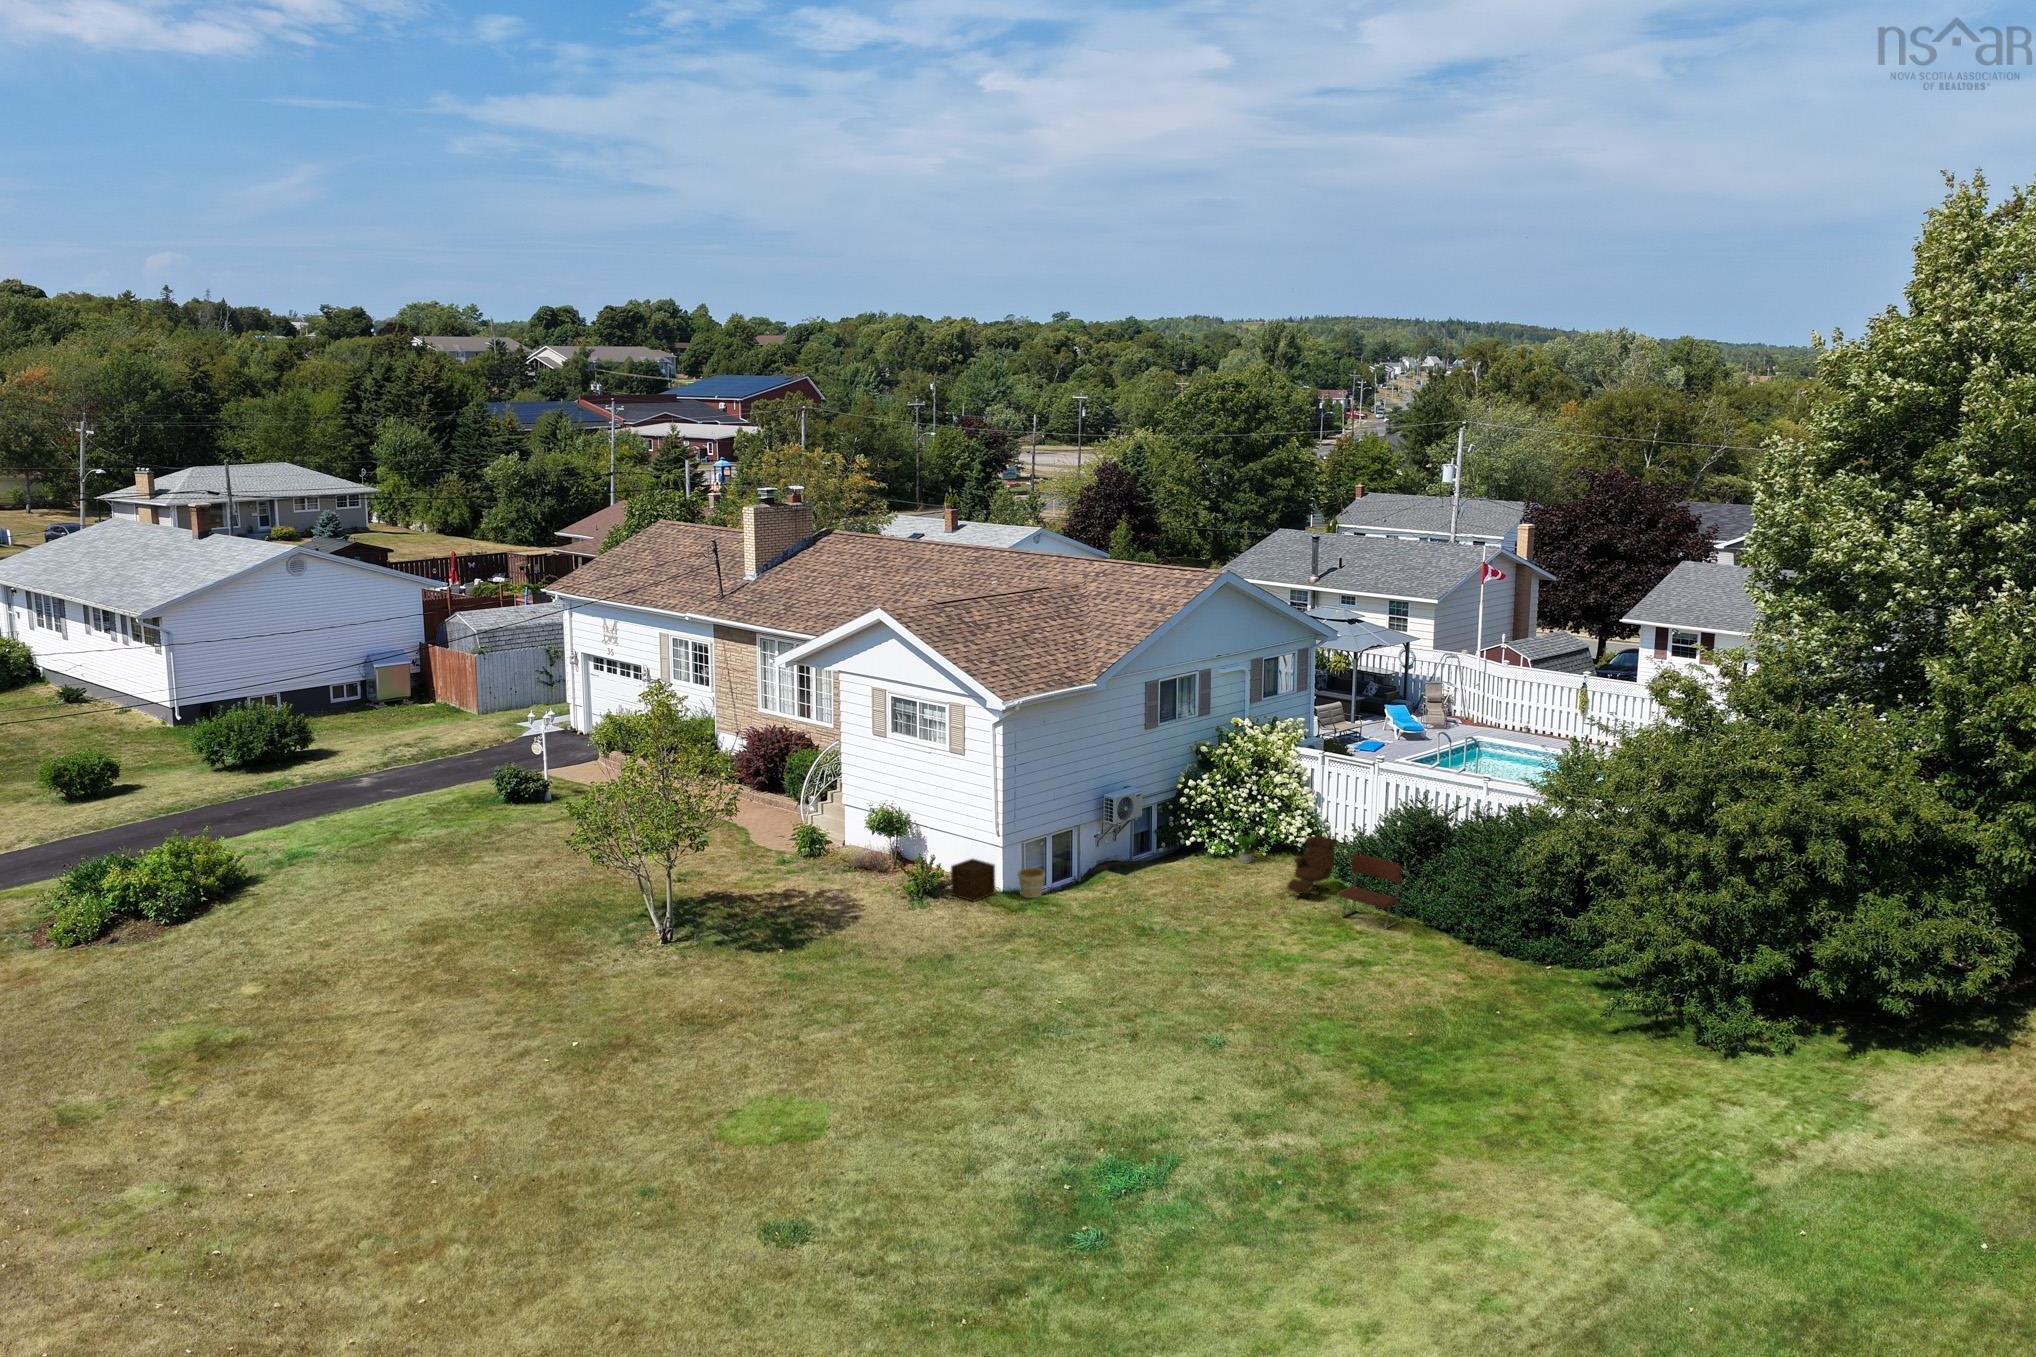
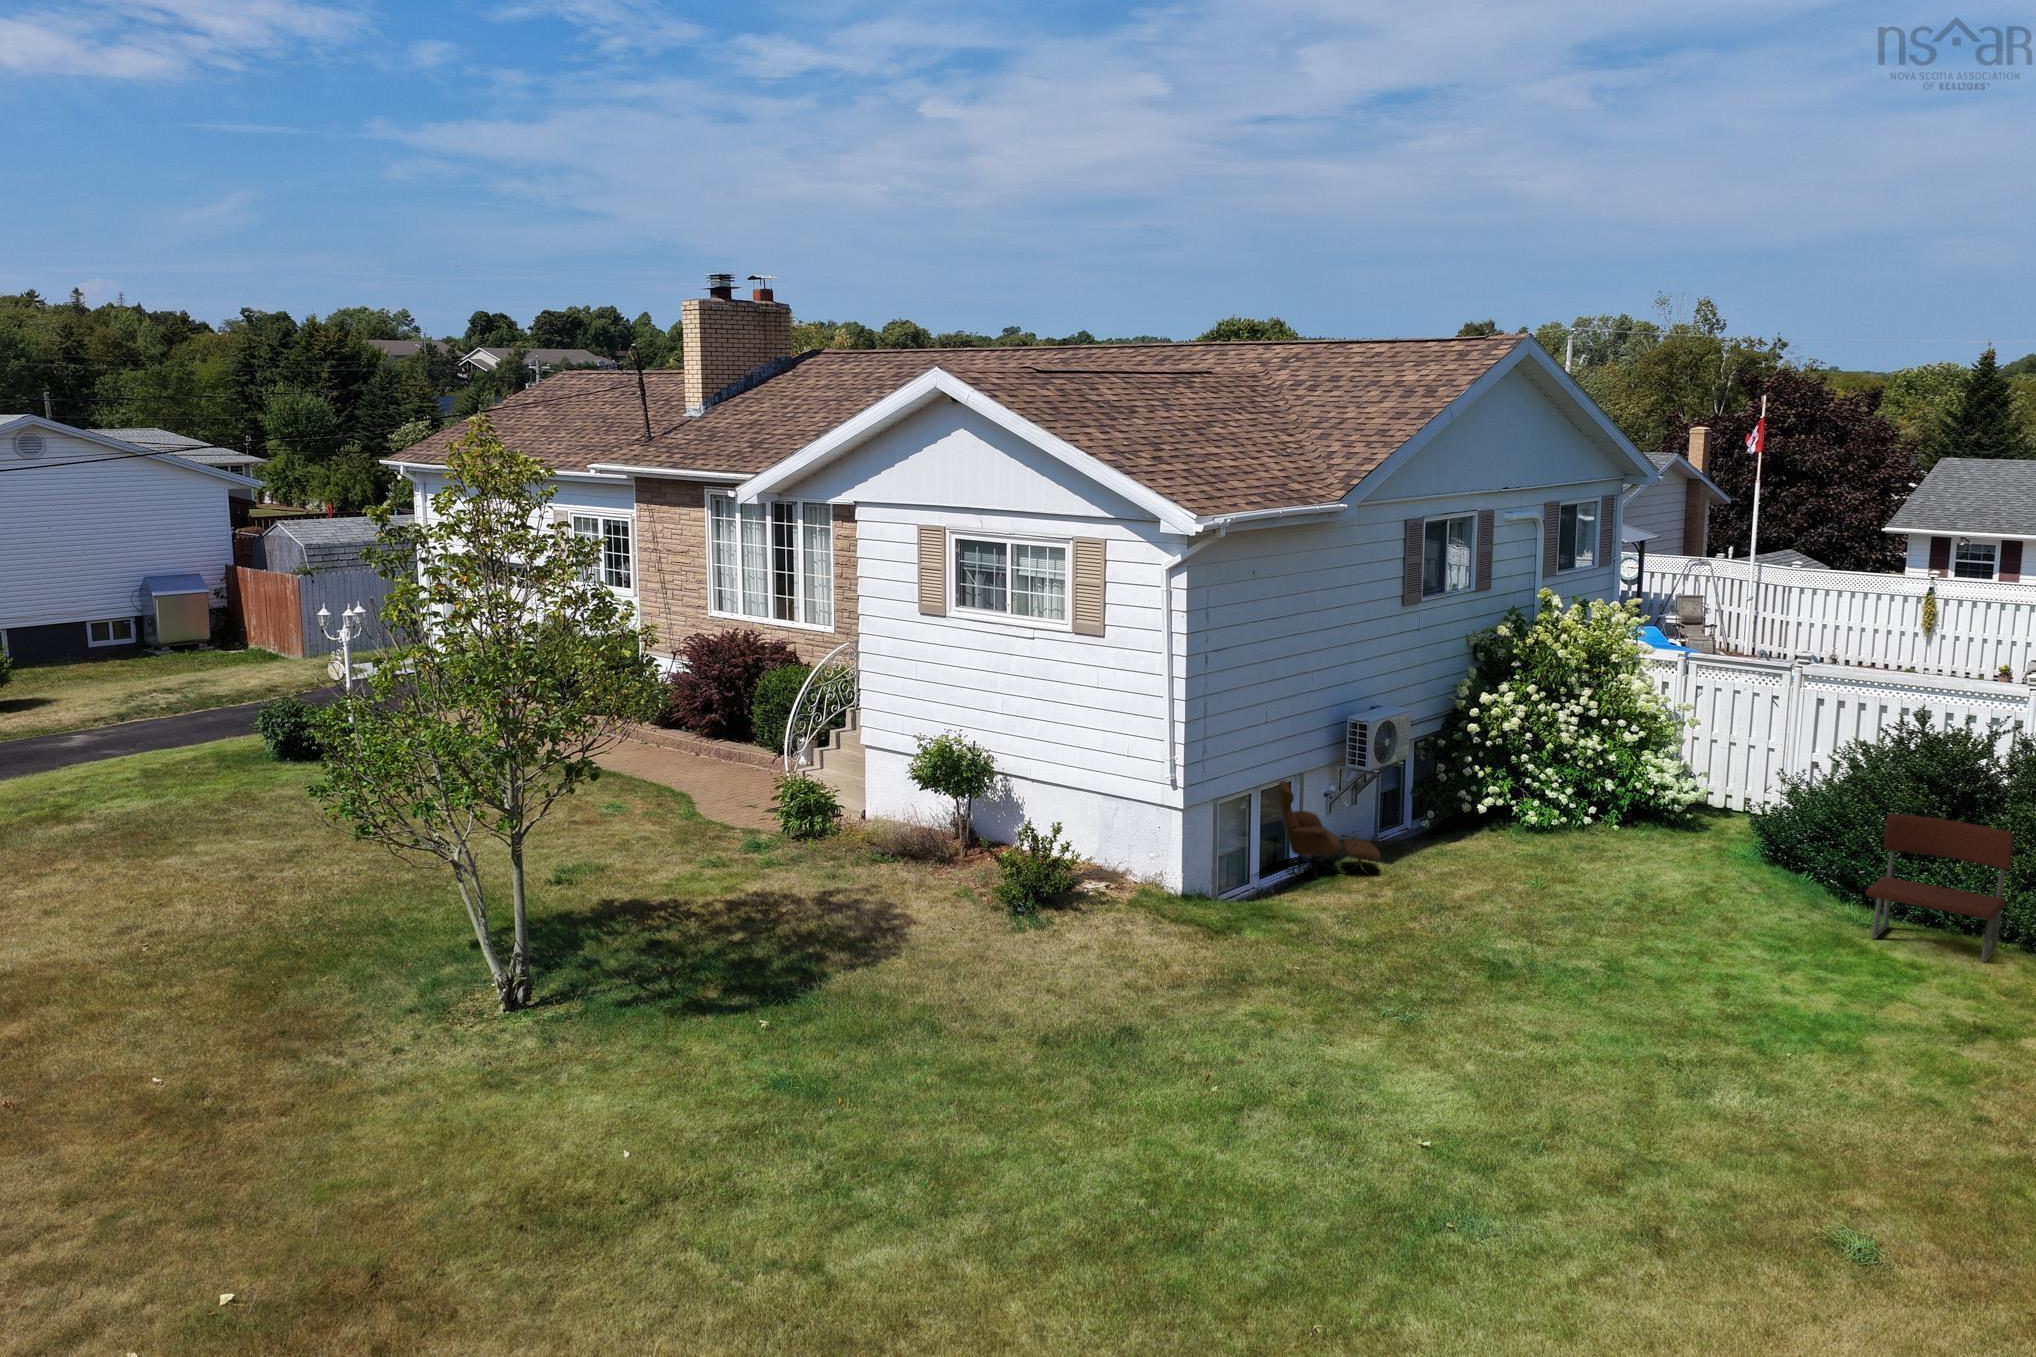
potted plant: present [1234,832,1257,864] -> none [1569,786,1631,843]
lounge chair: present [1287,836,1335,895] -> present [1278,781,1381,879]
wooden crate: present [951,859,995,901] -> none [1080,834,1165,916]
wooden bucket: present [1018,868,1045,898] -> none [1207,851,1262,908]

